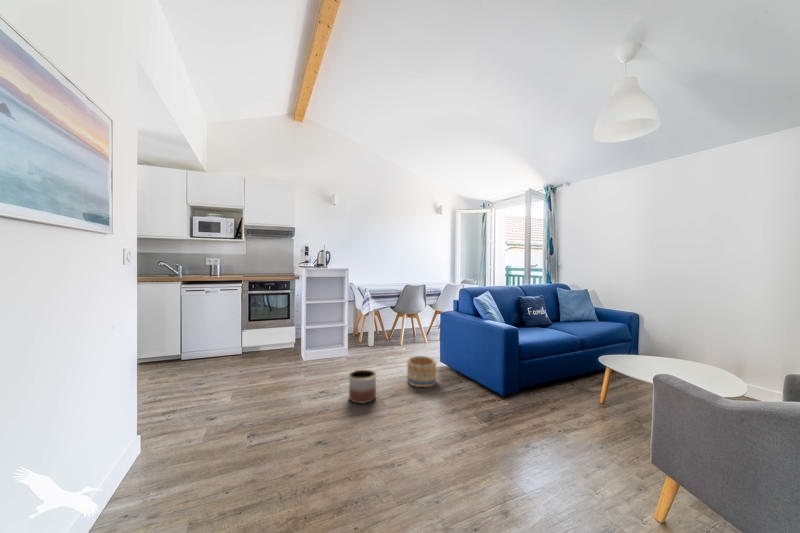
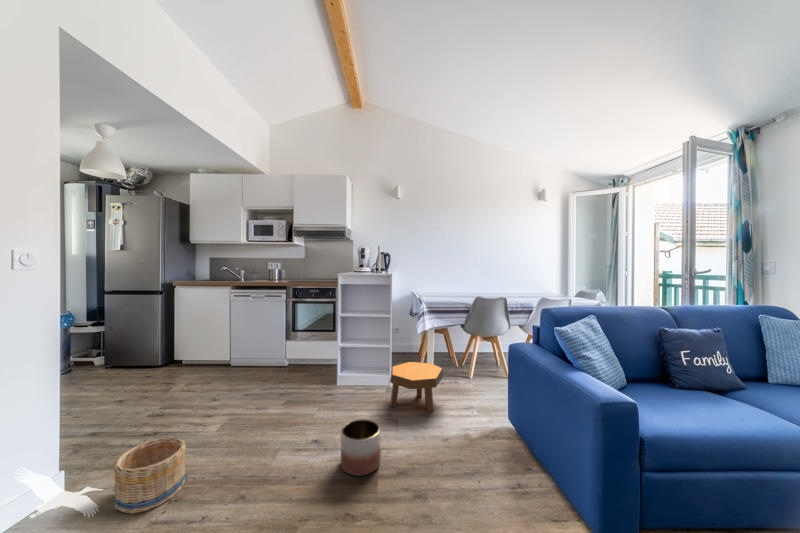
footstool: none [354,334,392,367] -> present [390,362,443,412]
basket: present [407,356,436,387] -> present [113,437,186,514]

